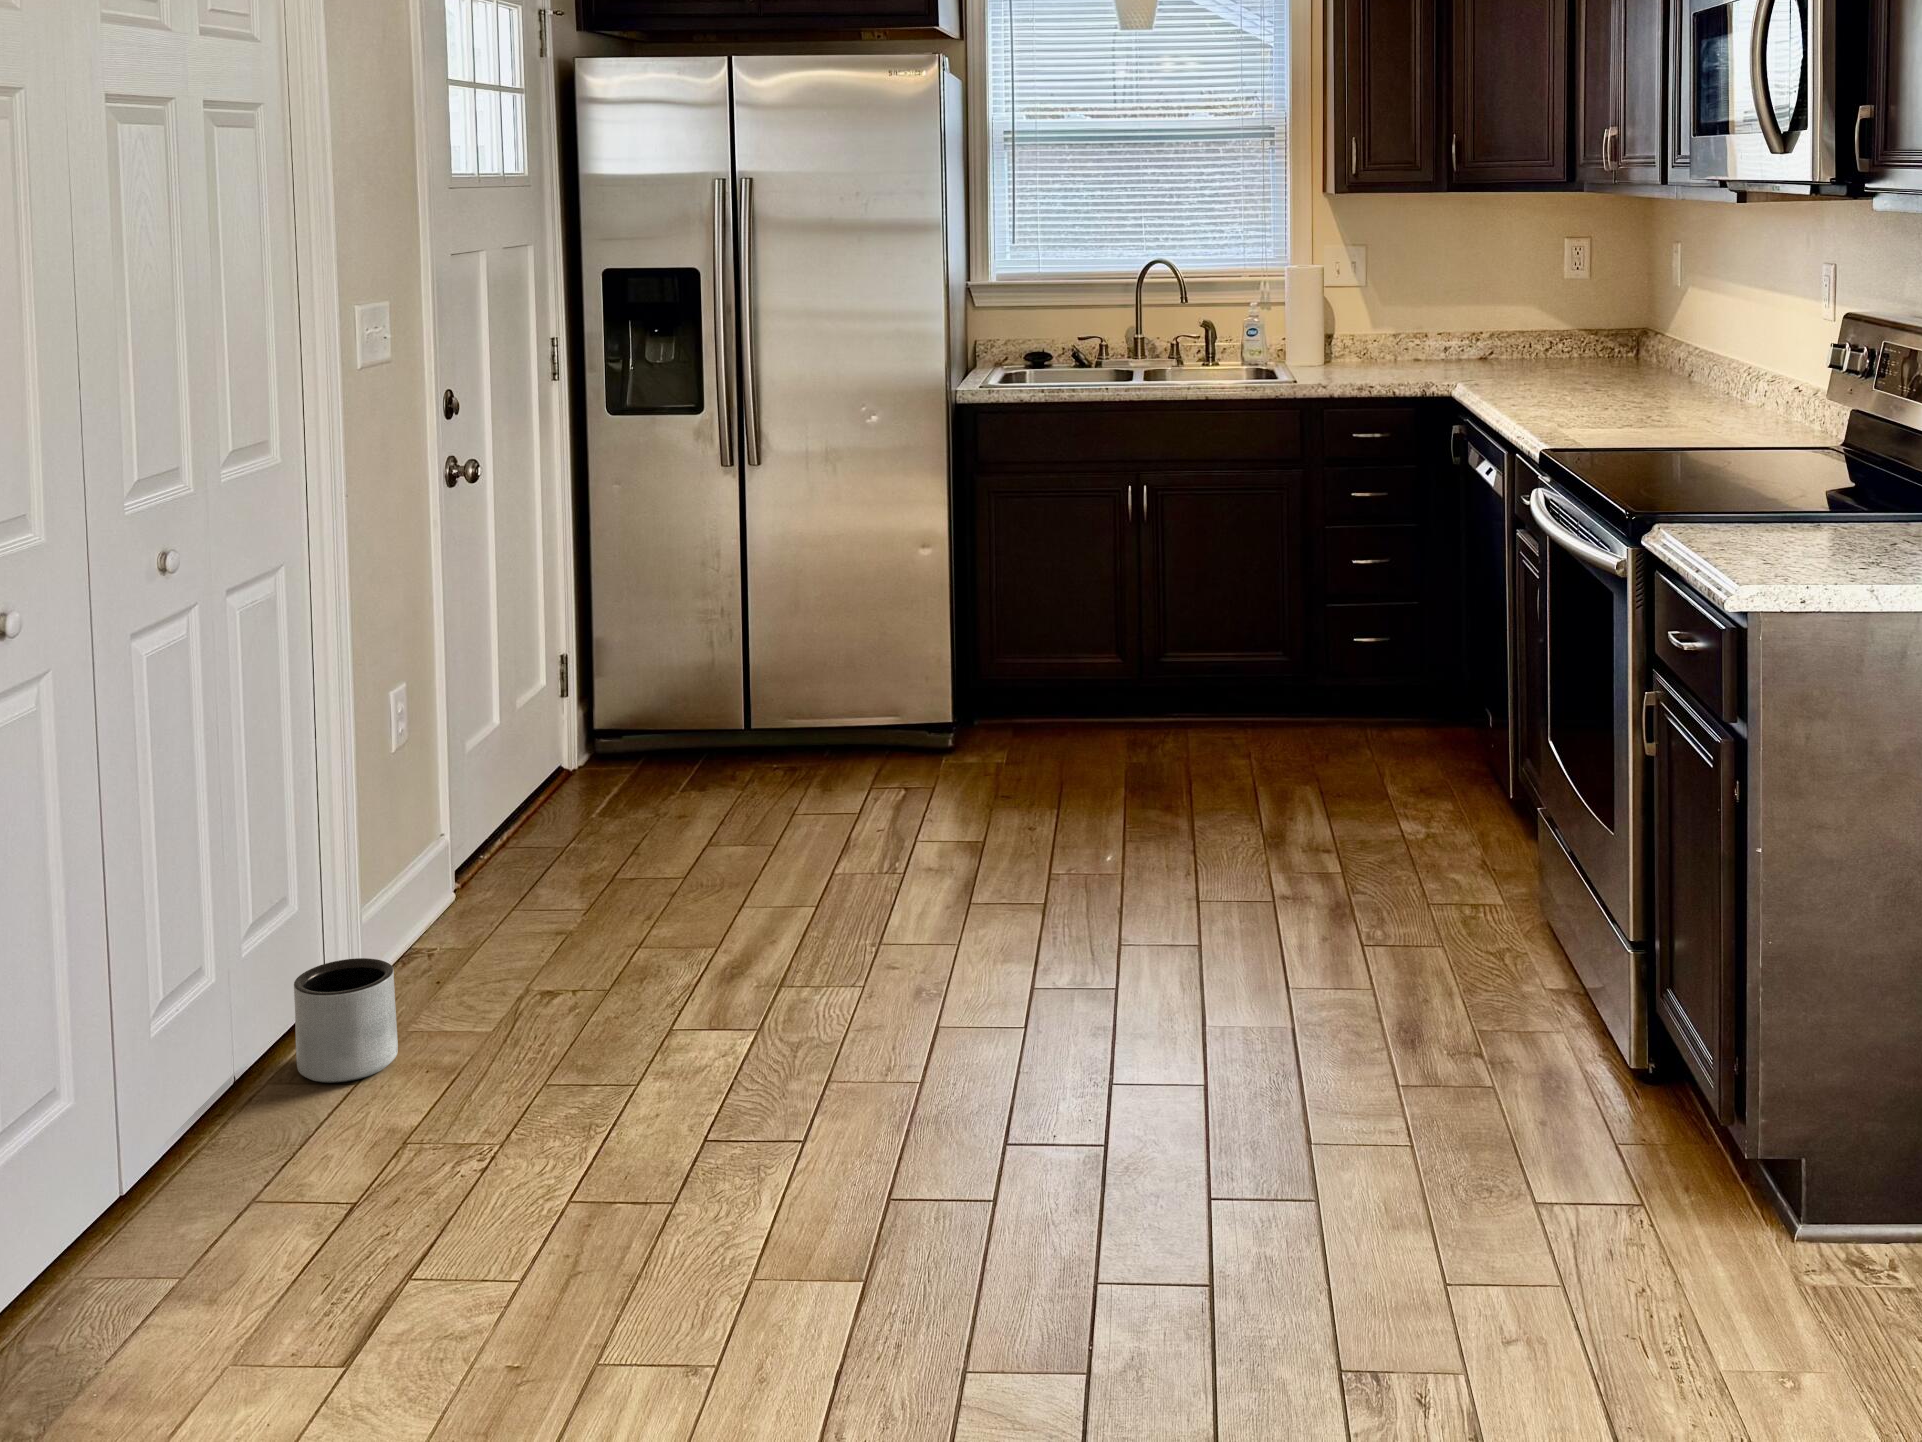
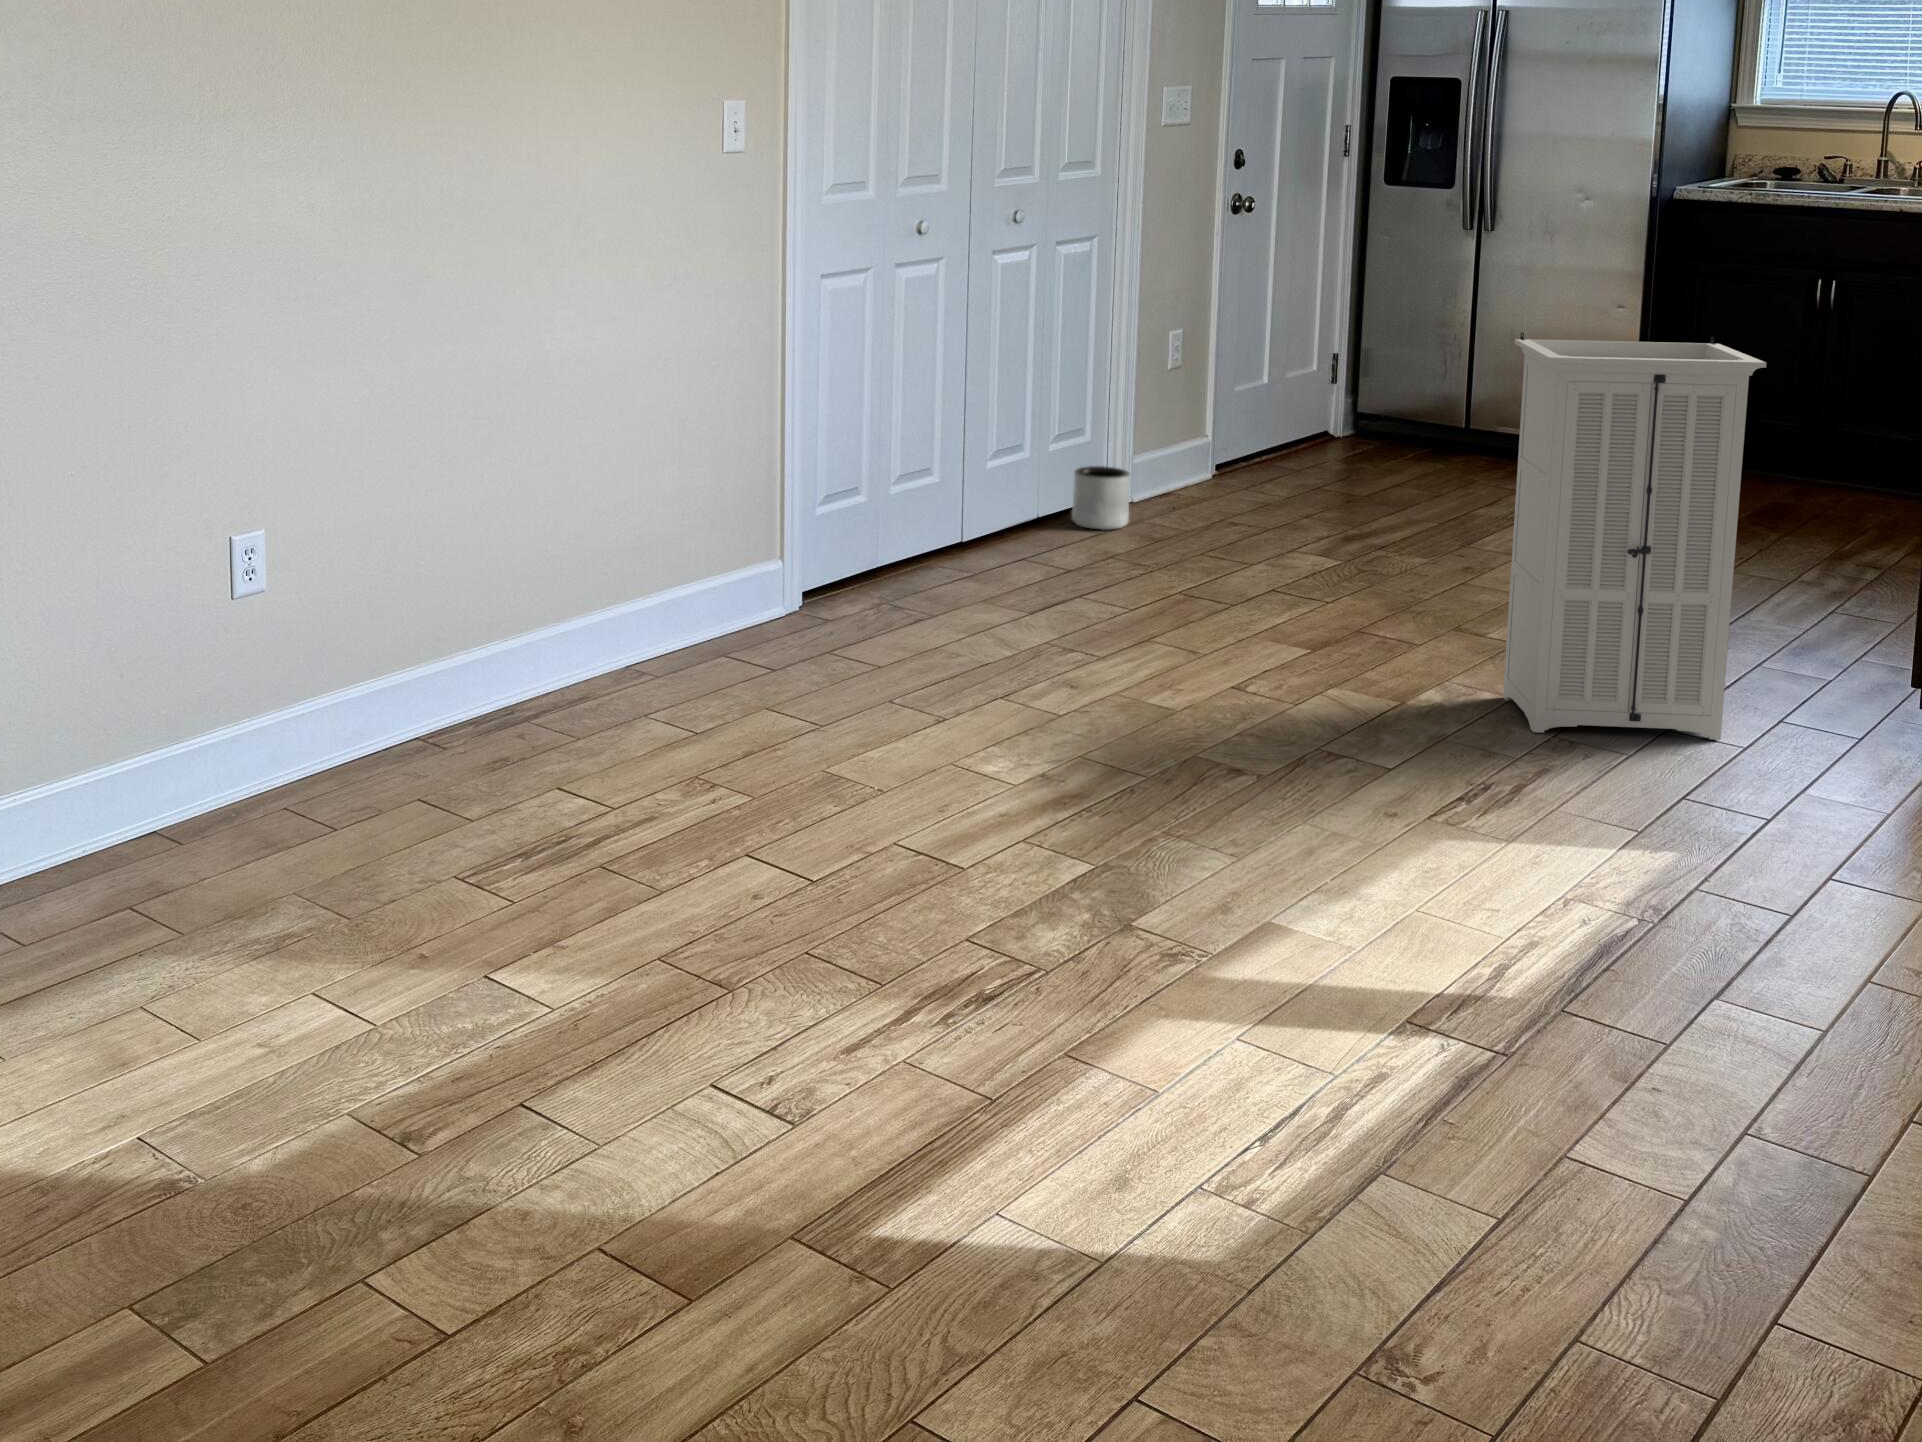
storage cabinet: none [1207,654,1572,1372] -> present [1503,332,1766,740]

